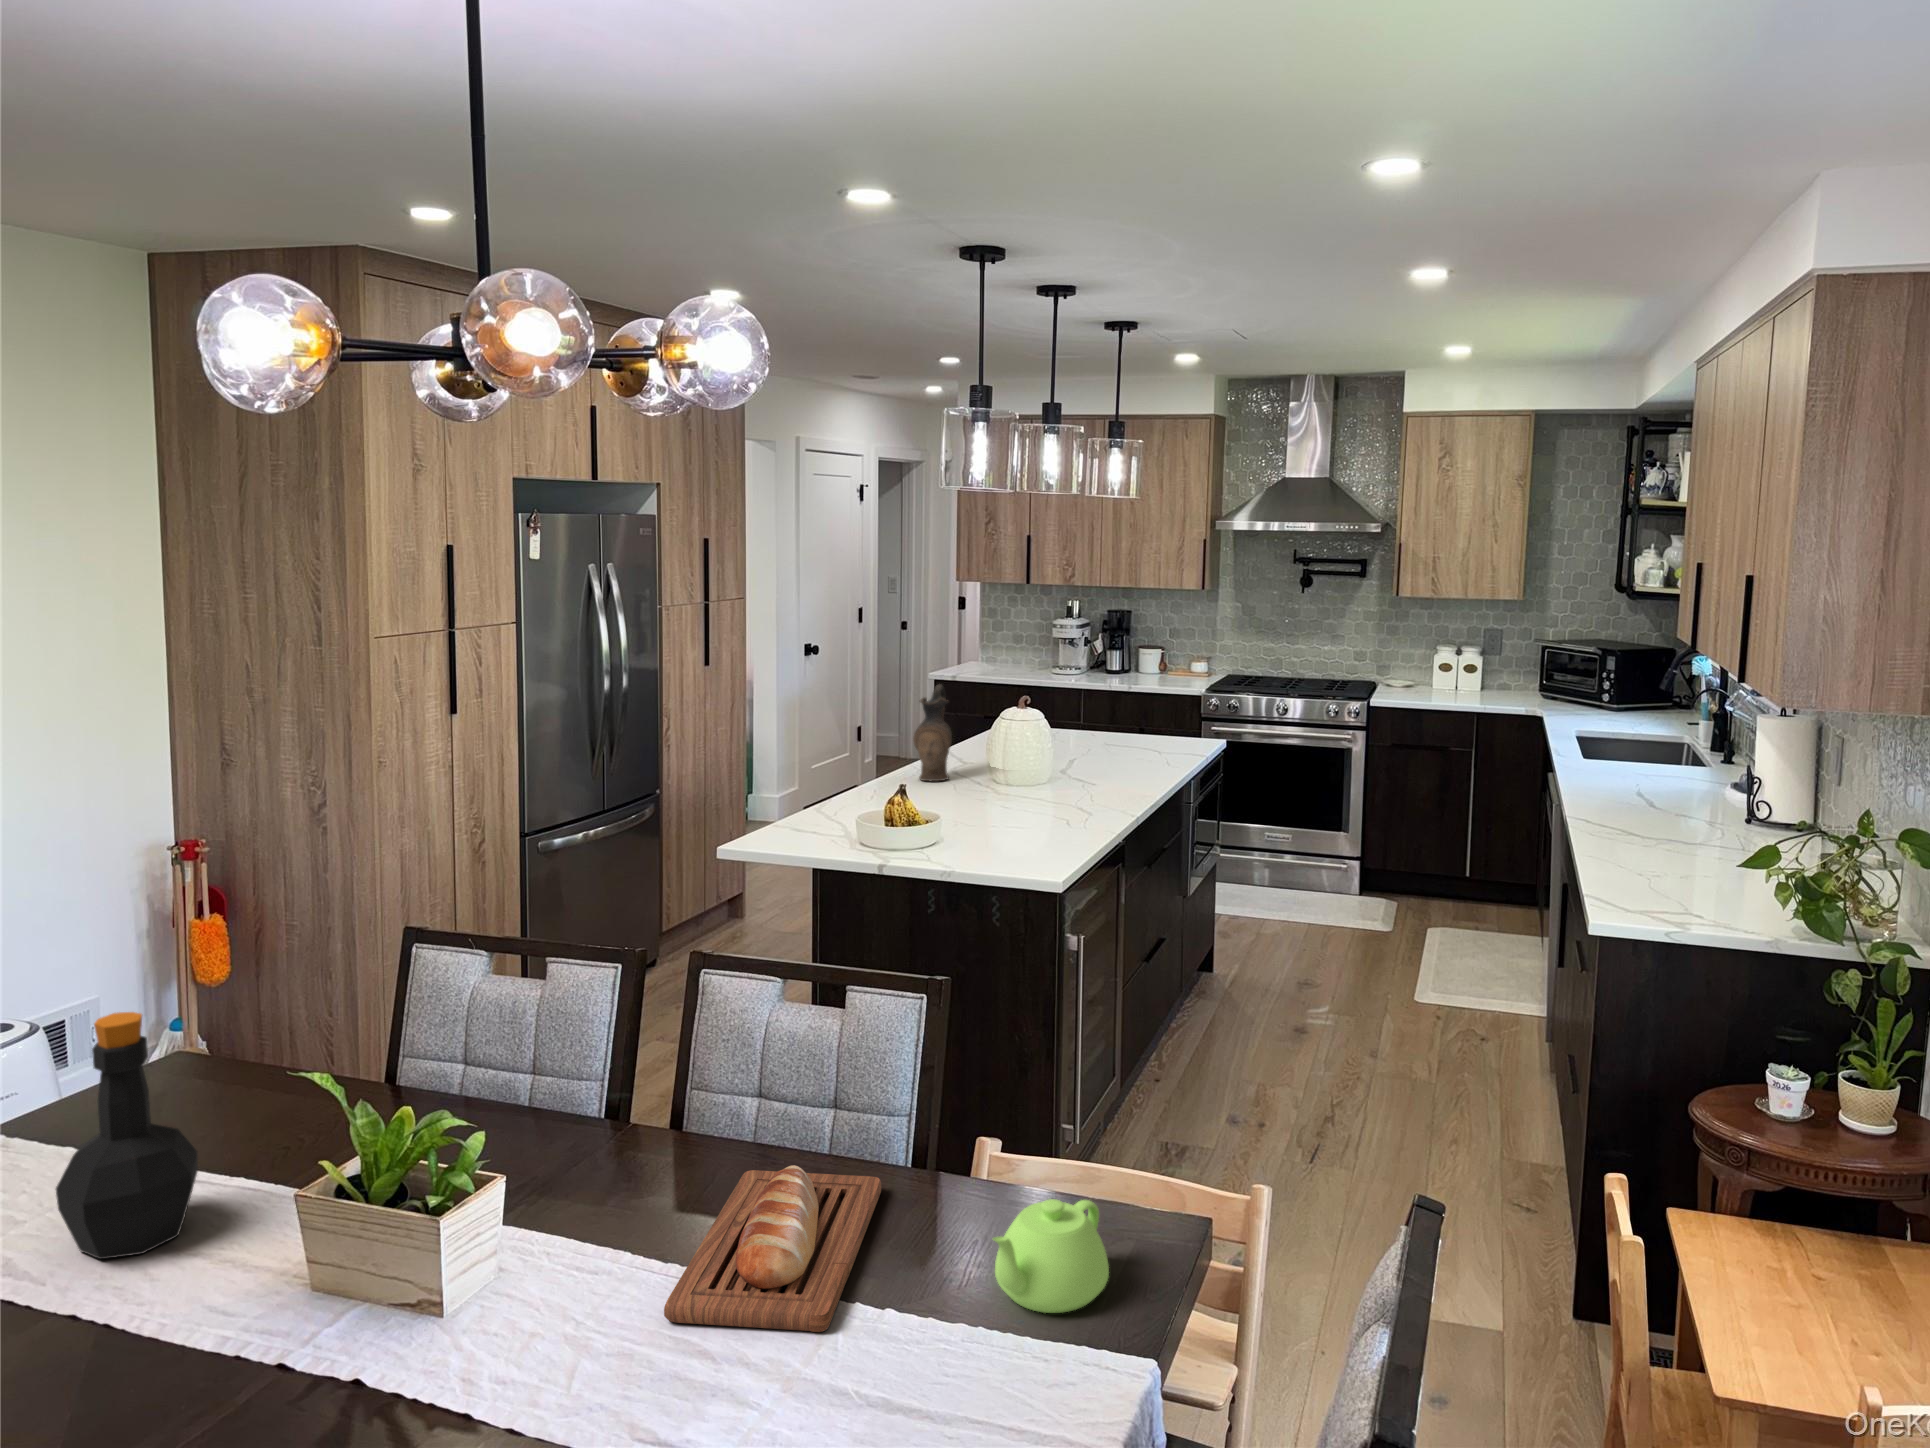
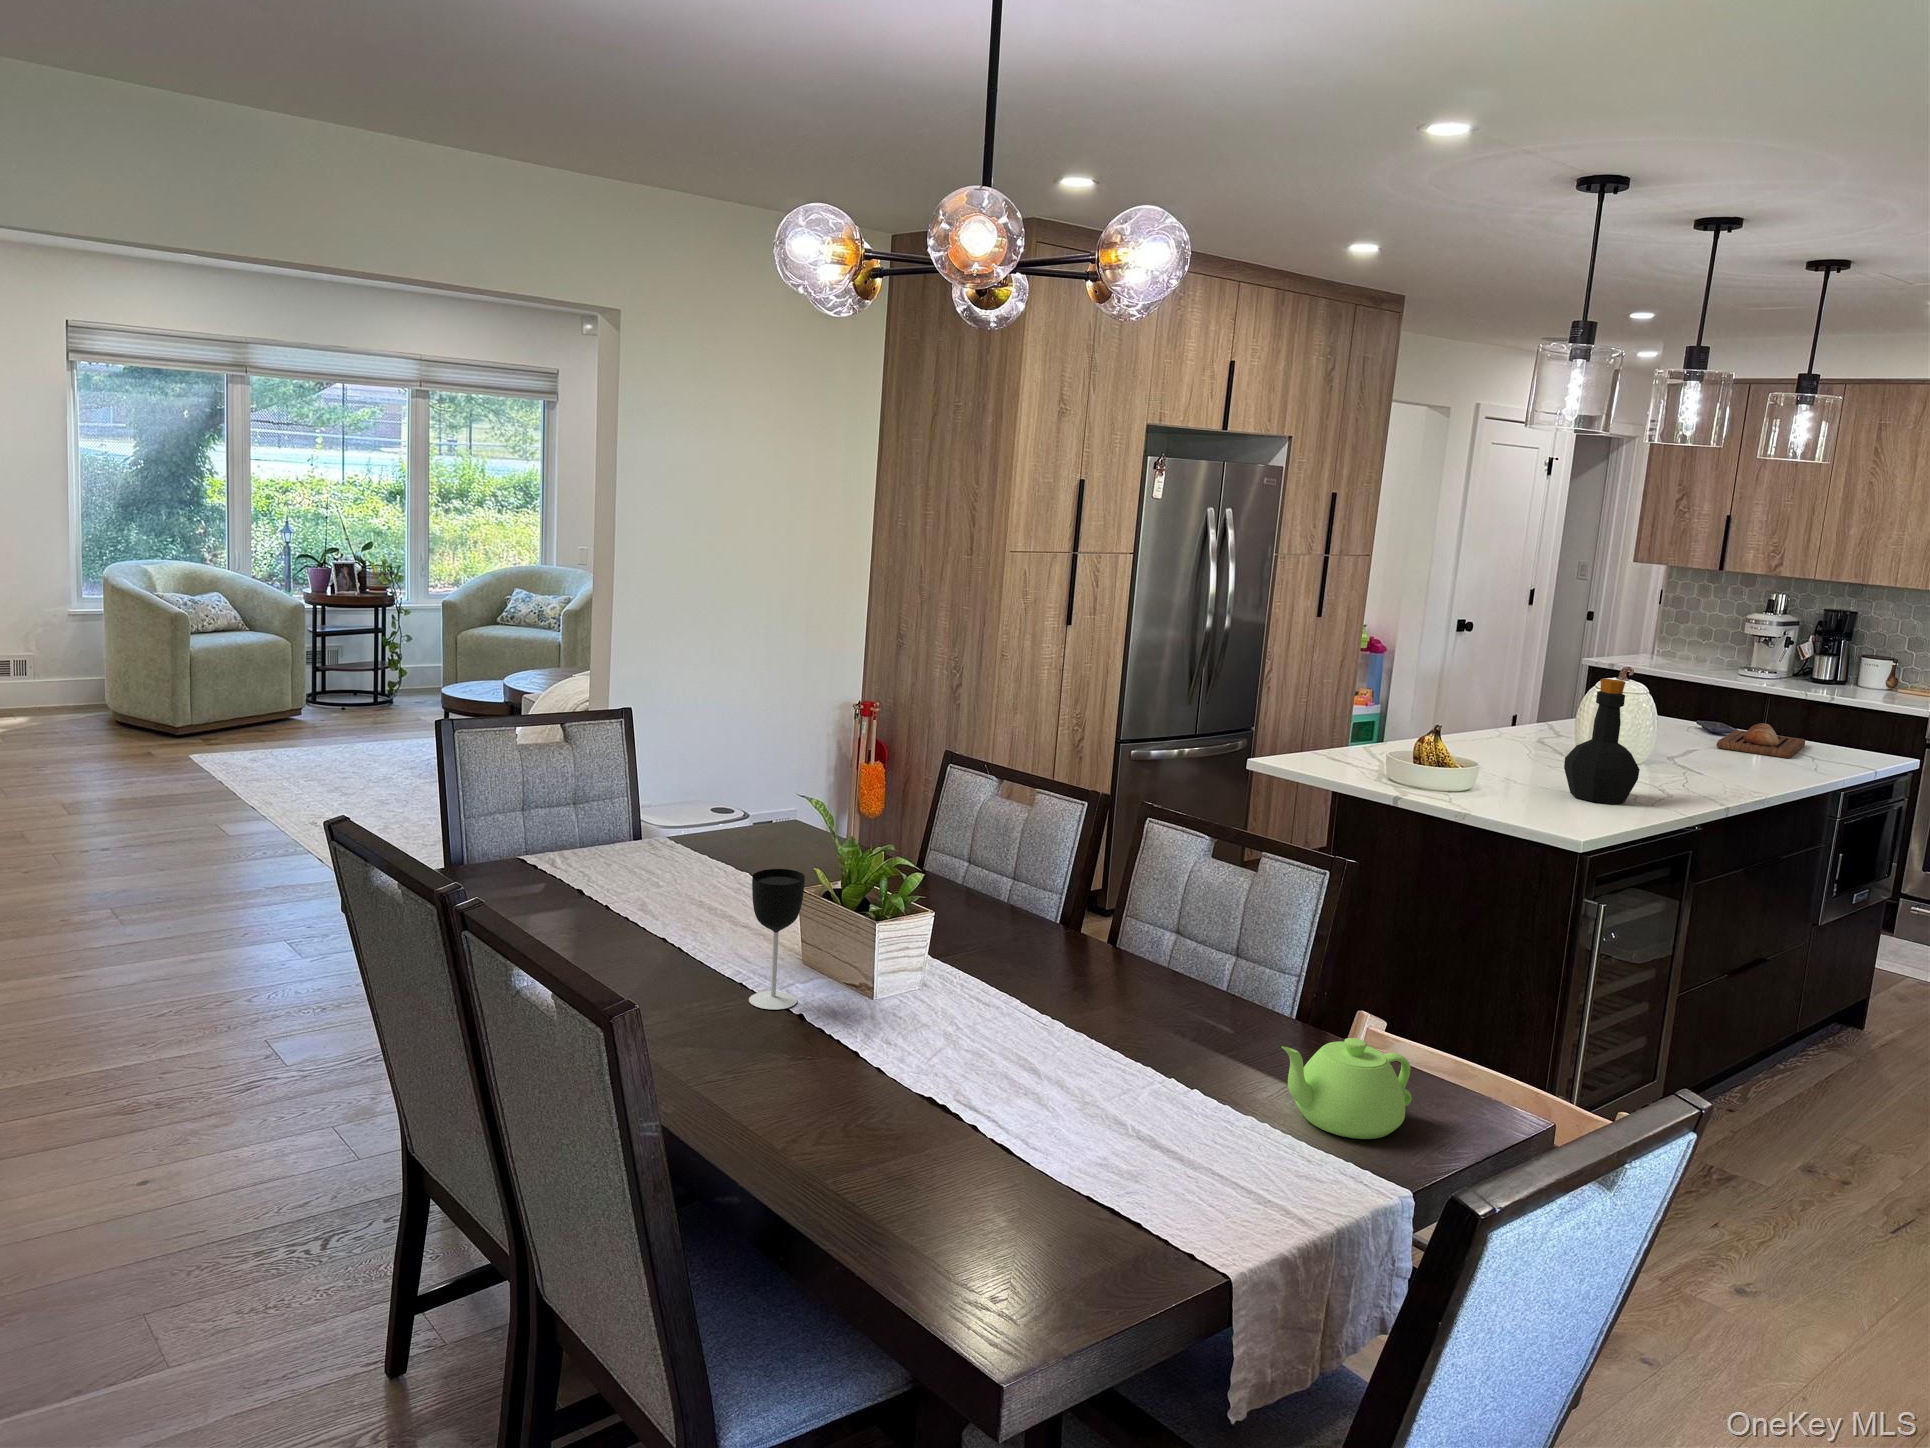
ceramic pitcher: present [913,684,952,781] -> none [1491,645,1537,745]
bottle: present [56,1012,198,1259] -> present [1564,679,1640,804]
bread loaf: present [664,1165,881,1332] -> present [1717,723,1805,758]
wine glass: none [248,1186,337,1396] -> present [749,869,805,1009]

